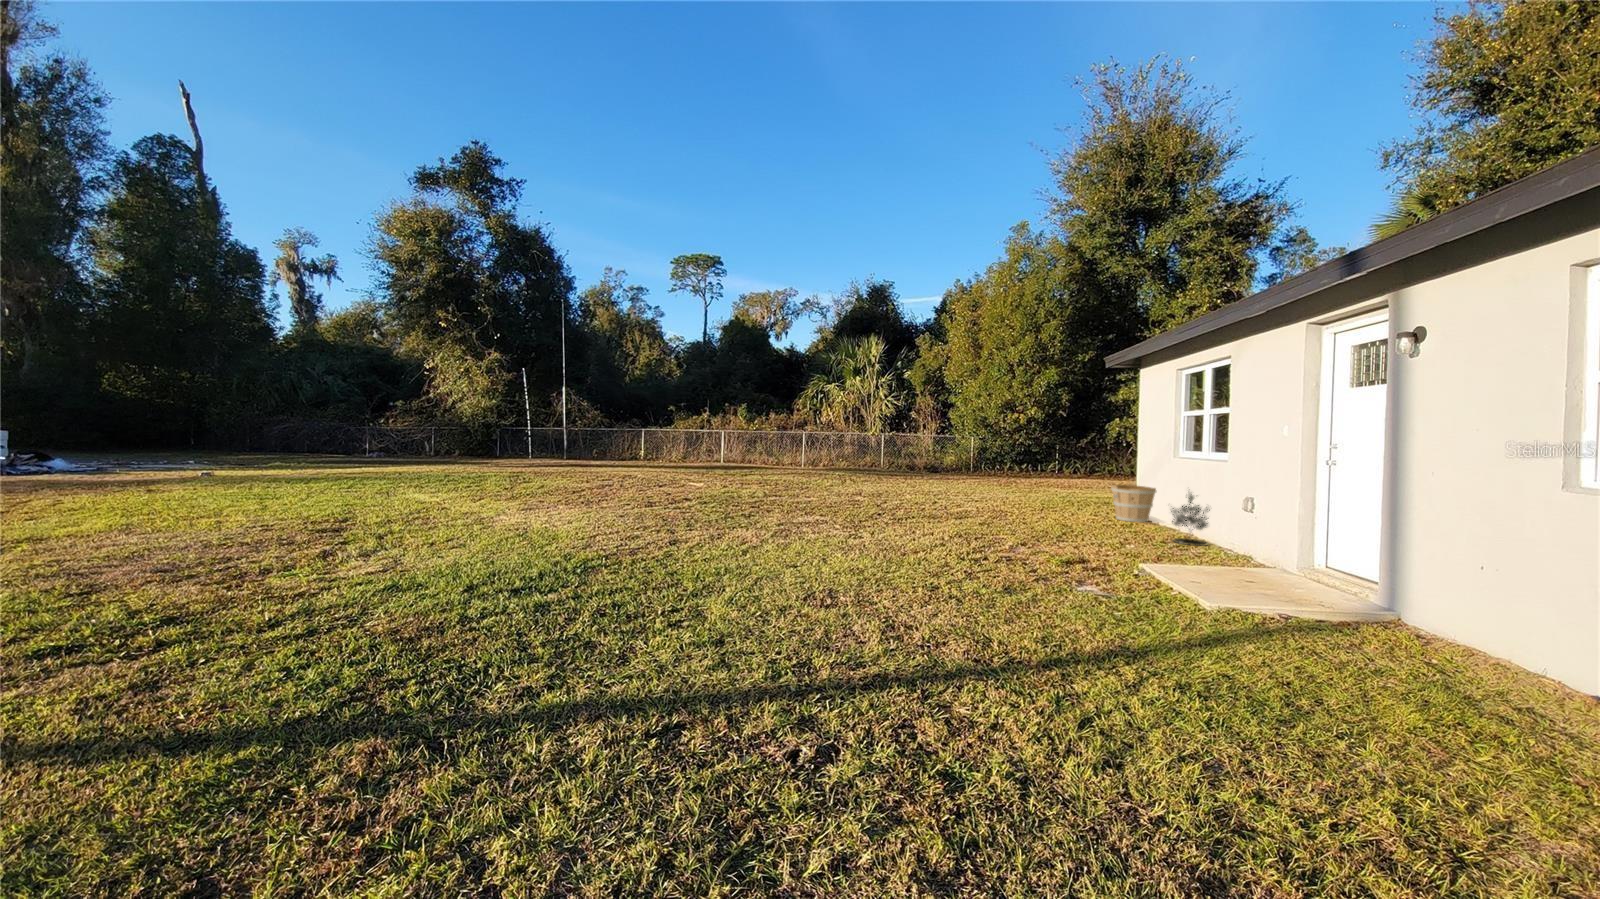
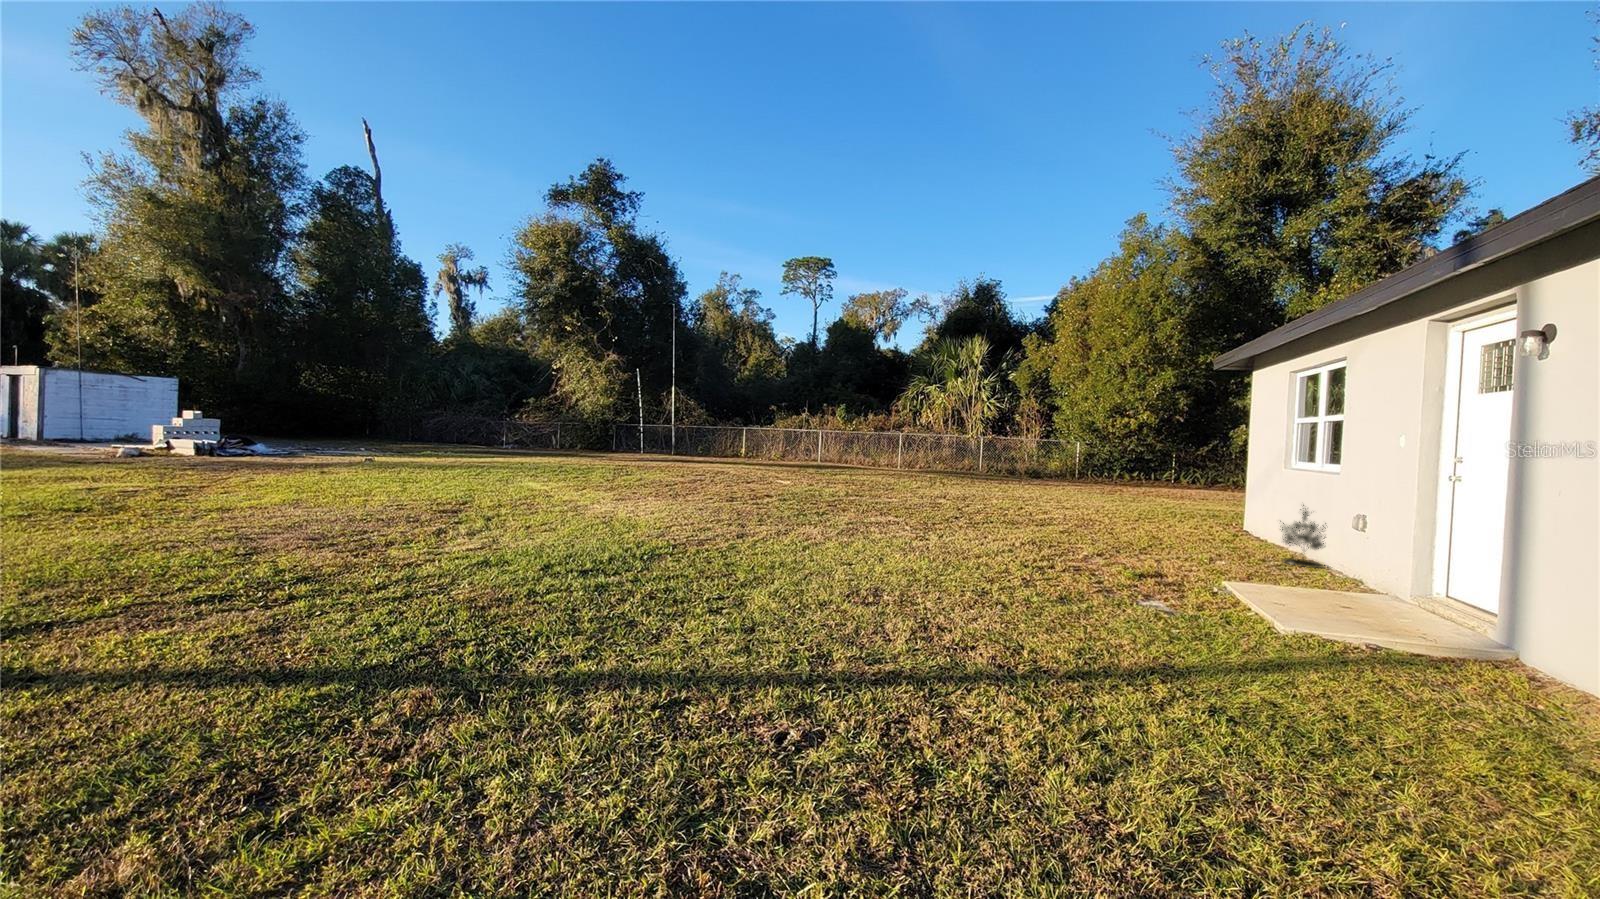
wooden bucket: present [1111,484,1156,523] -> none [1219,497,1273,540]

